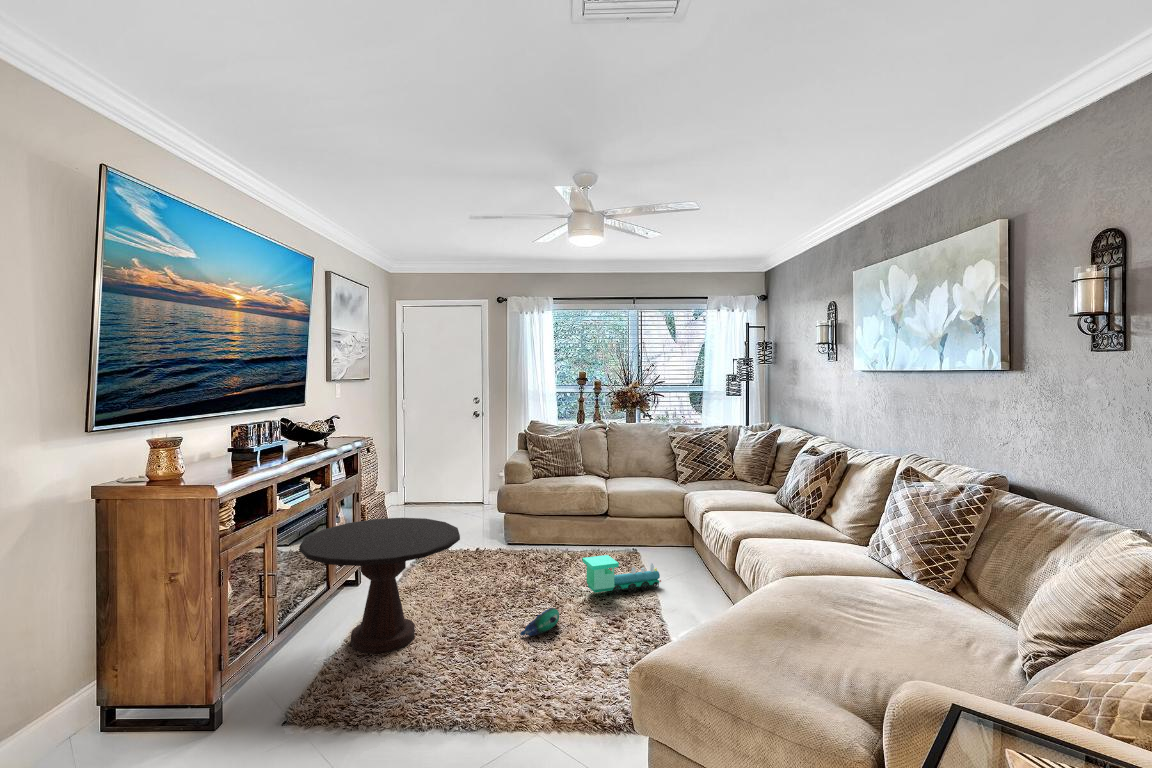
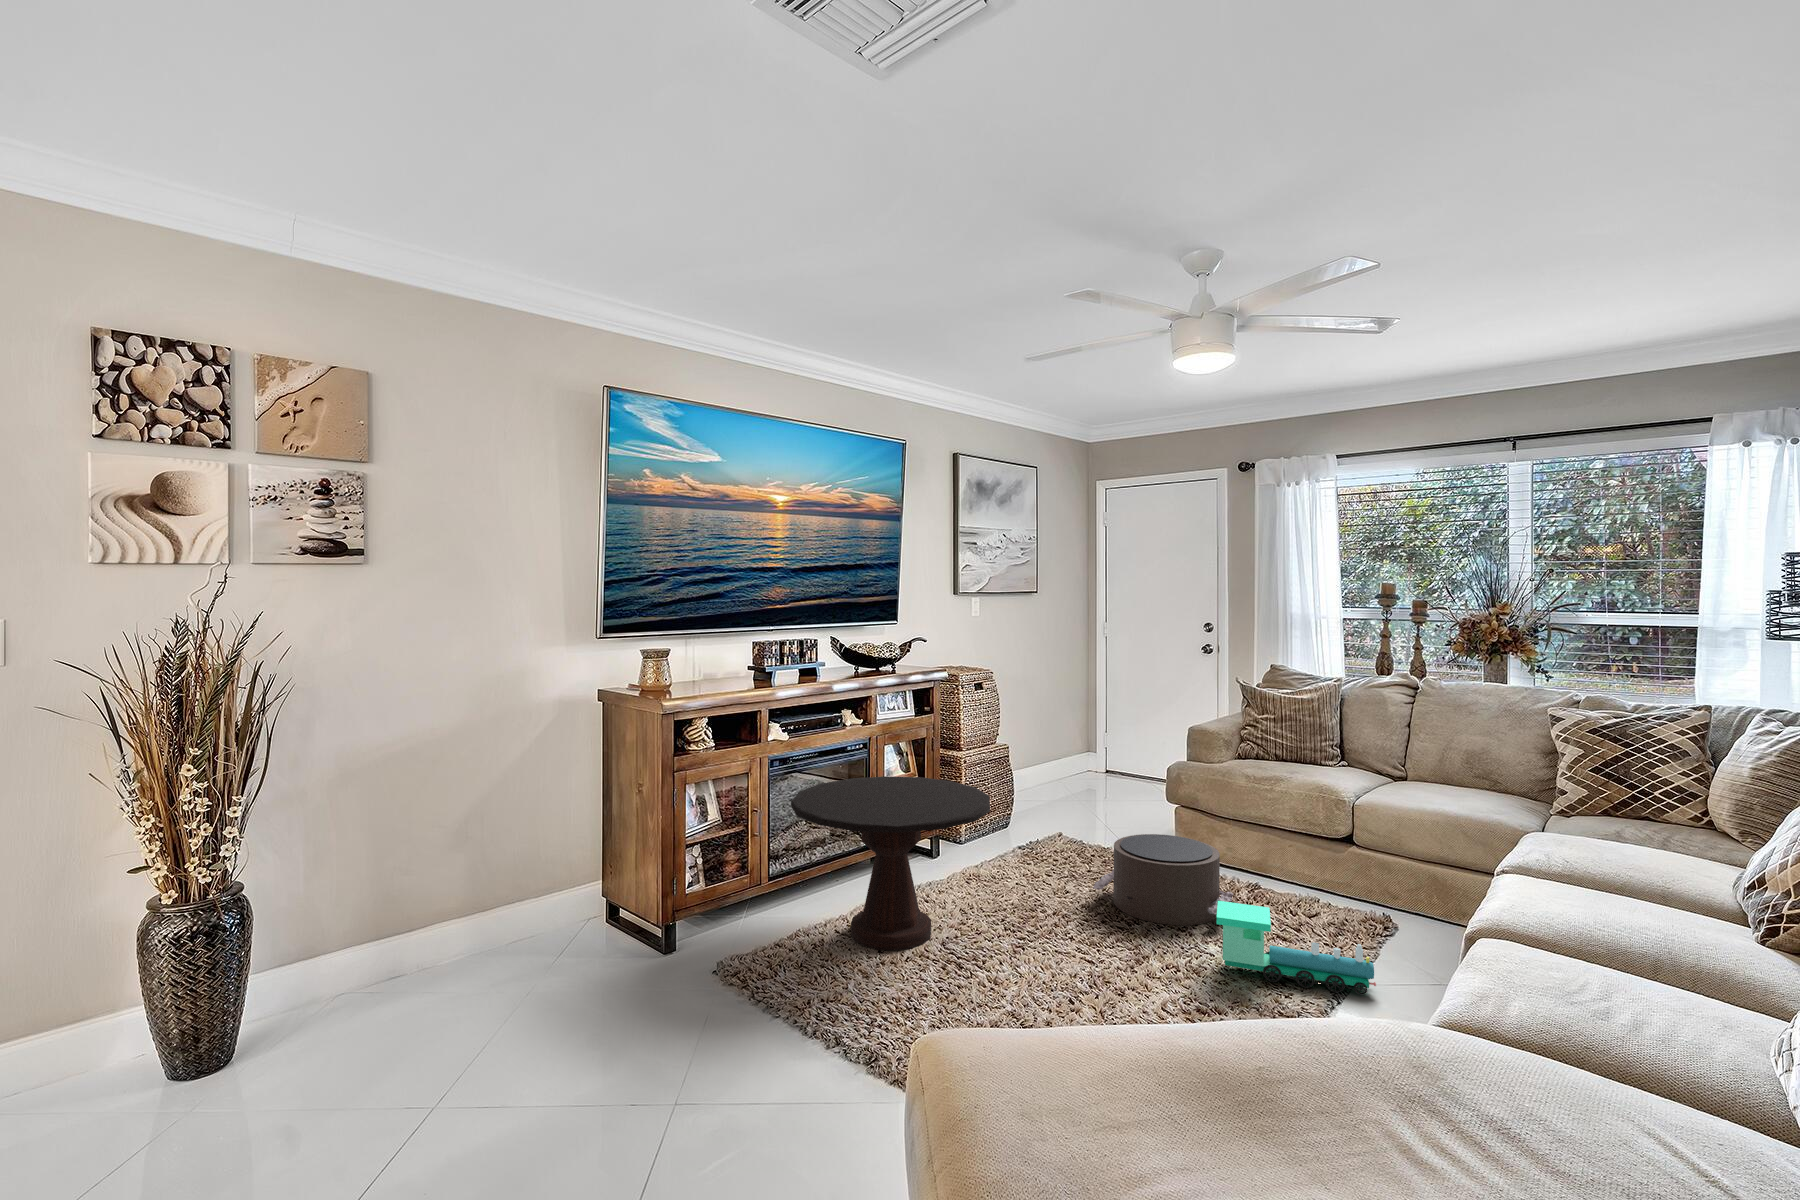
pouf: none [489,528,569,583] -> present [1093,834,1233,925]
plush toy: present [520,608,559,636] -> none [1046,962,1128,995]

